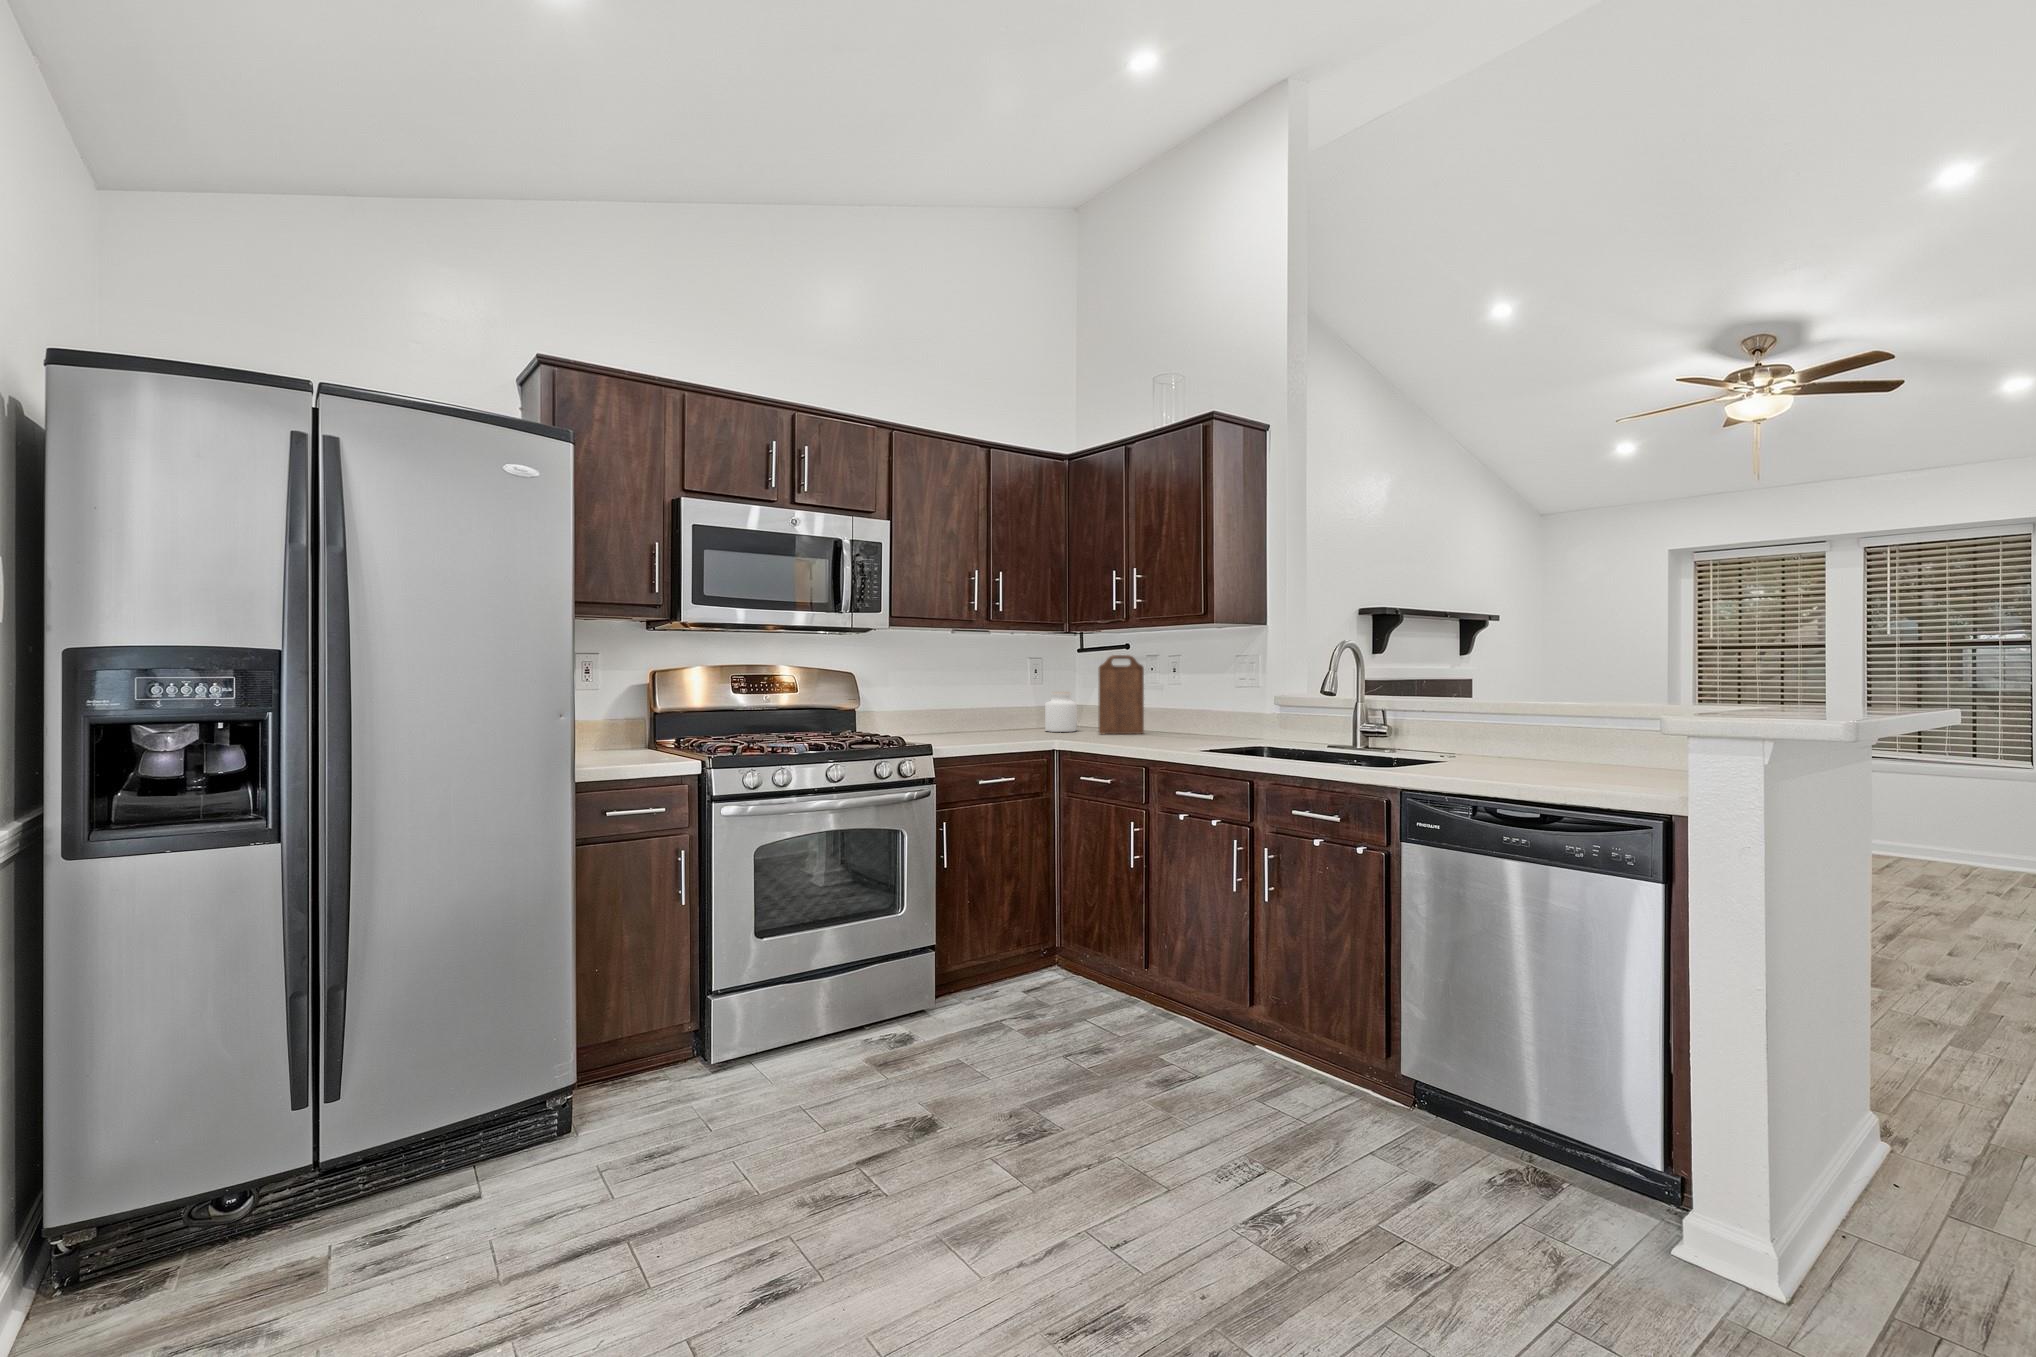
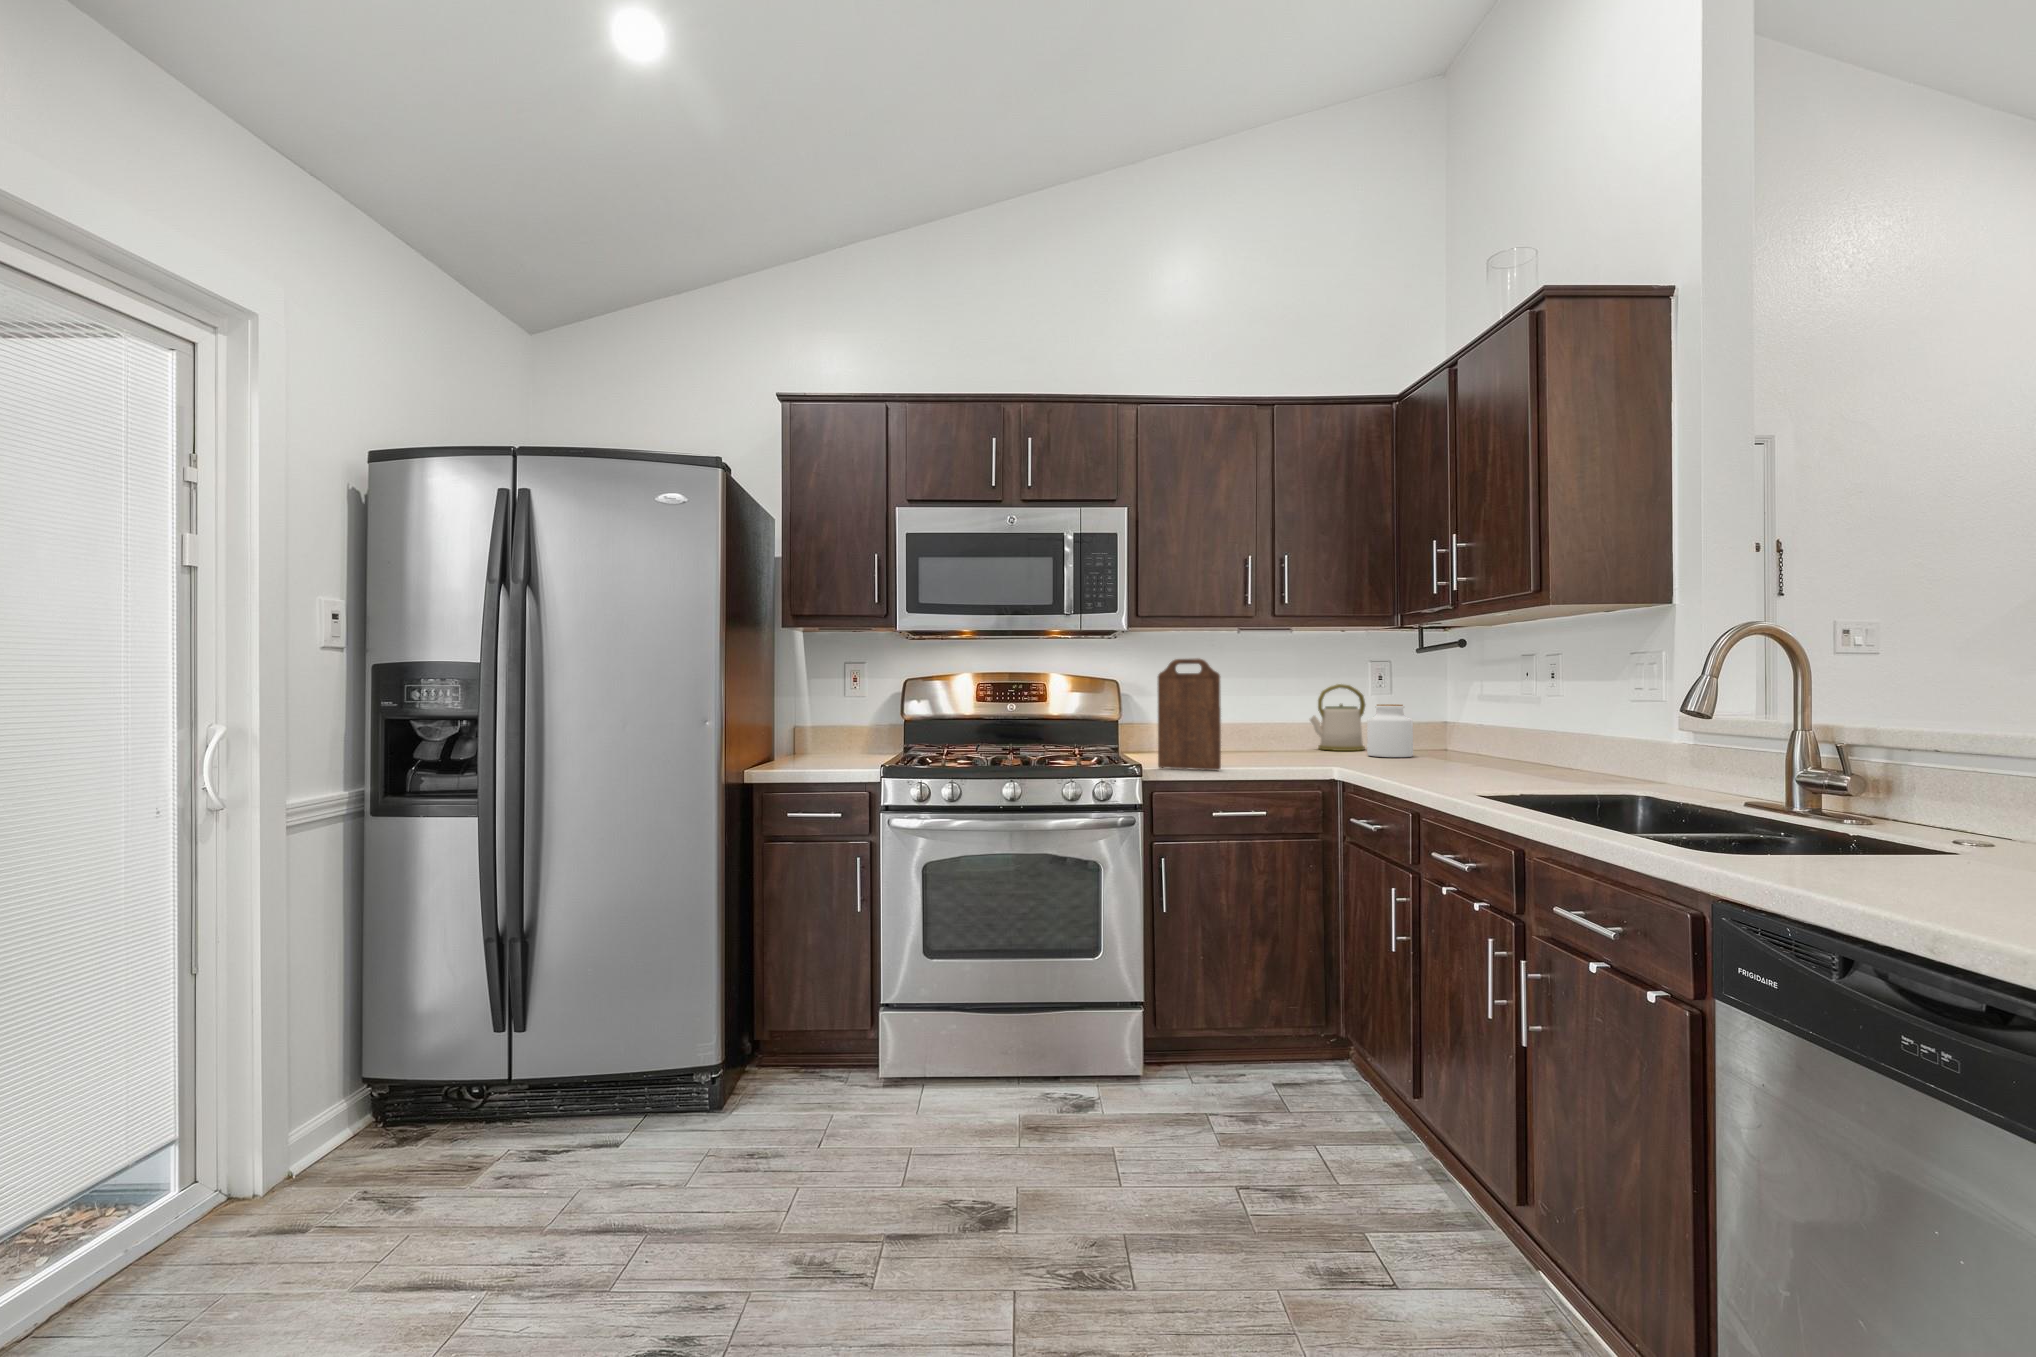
cutting board: present [1098,655,1144,734] -> present [1158,658,1221,771]
kettle: none [989,676,1030,729] -> present [1310,684,1365,751]

